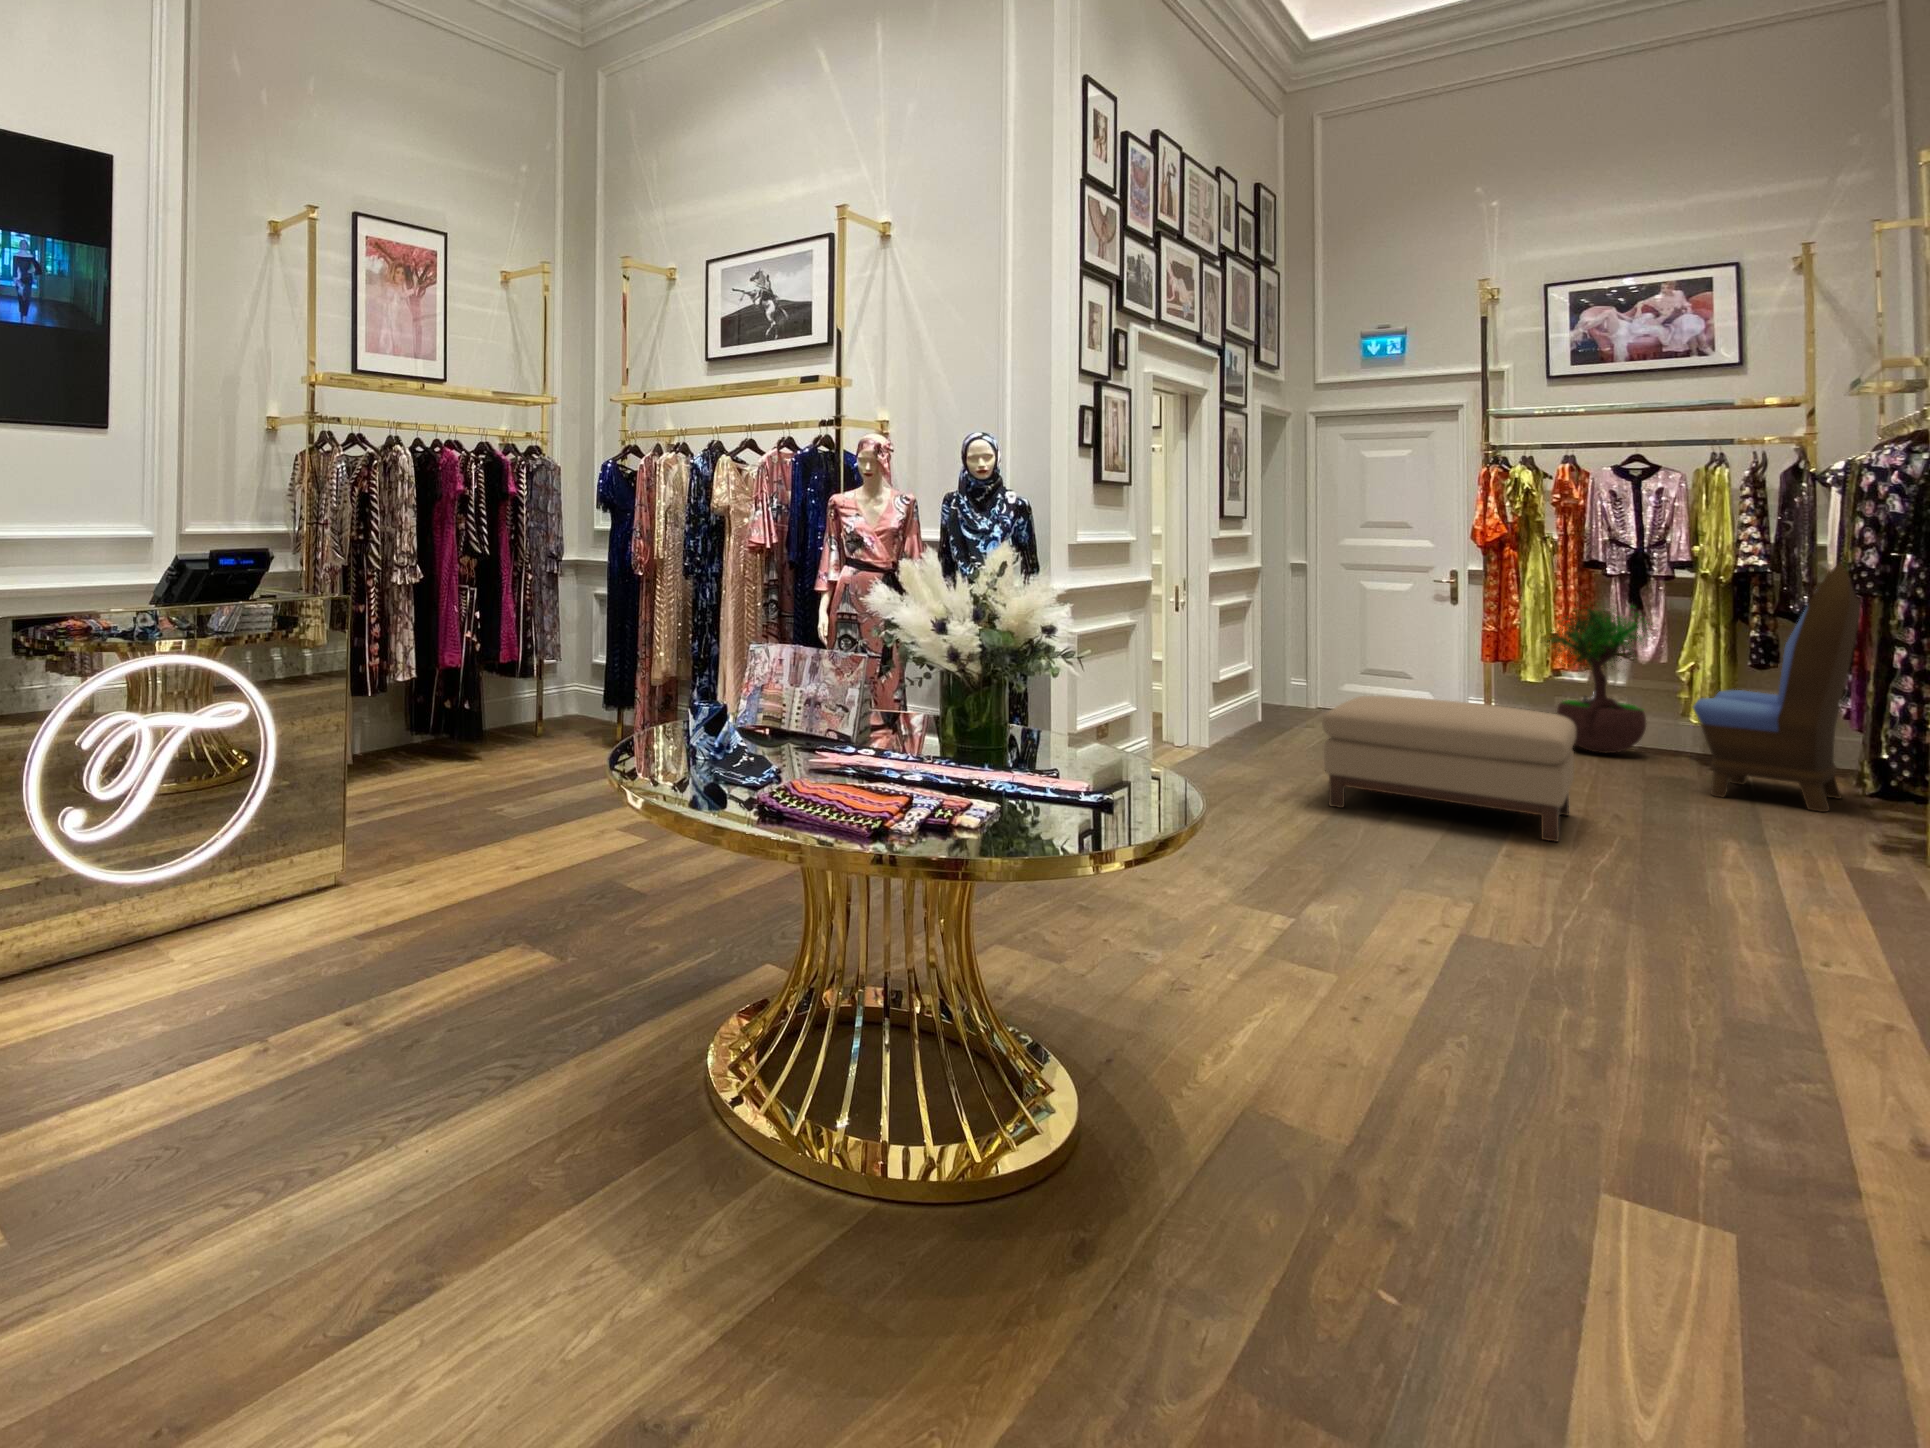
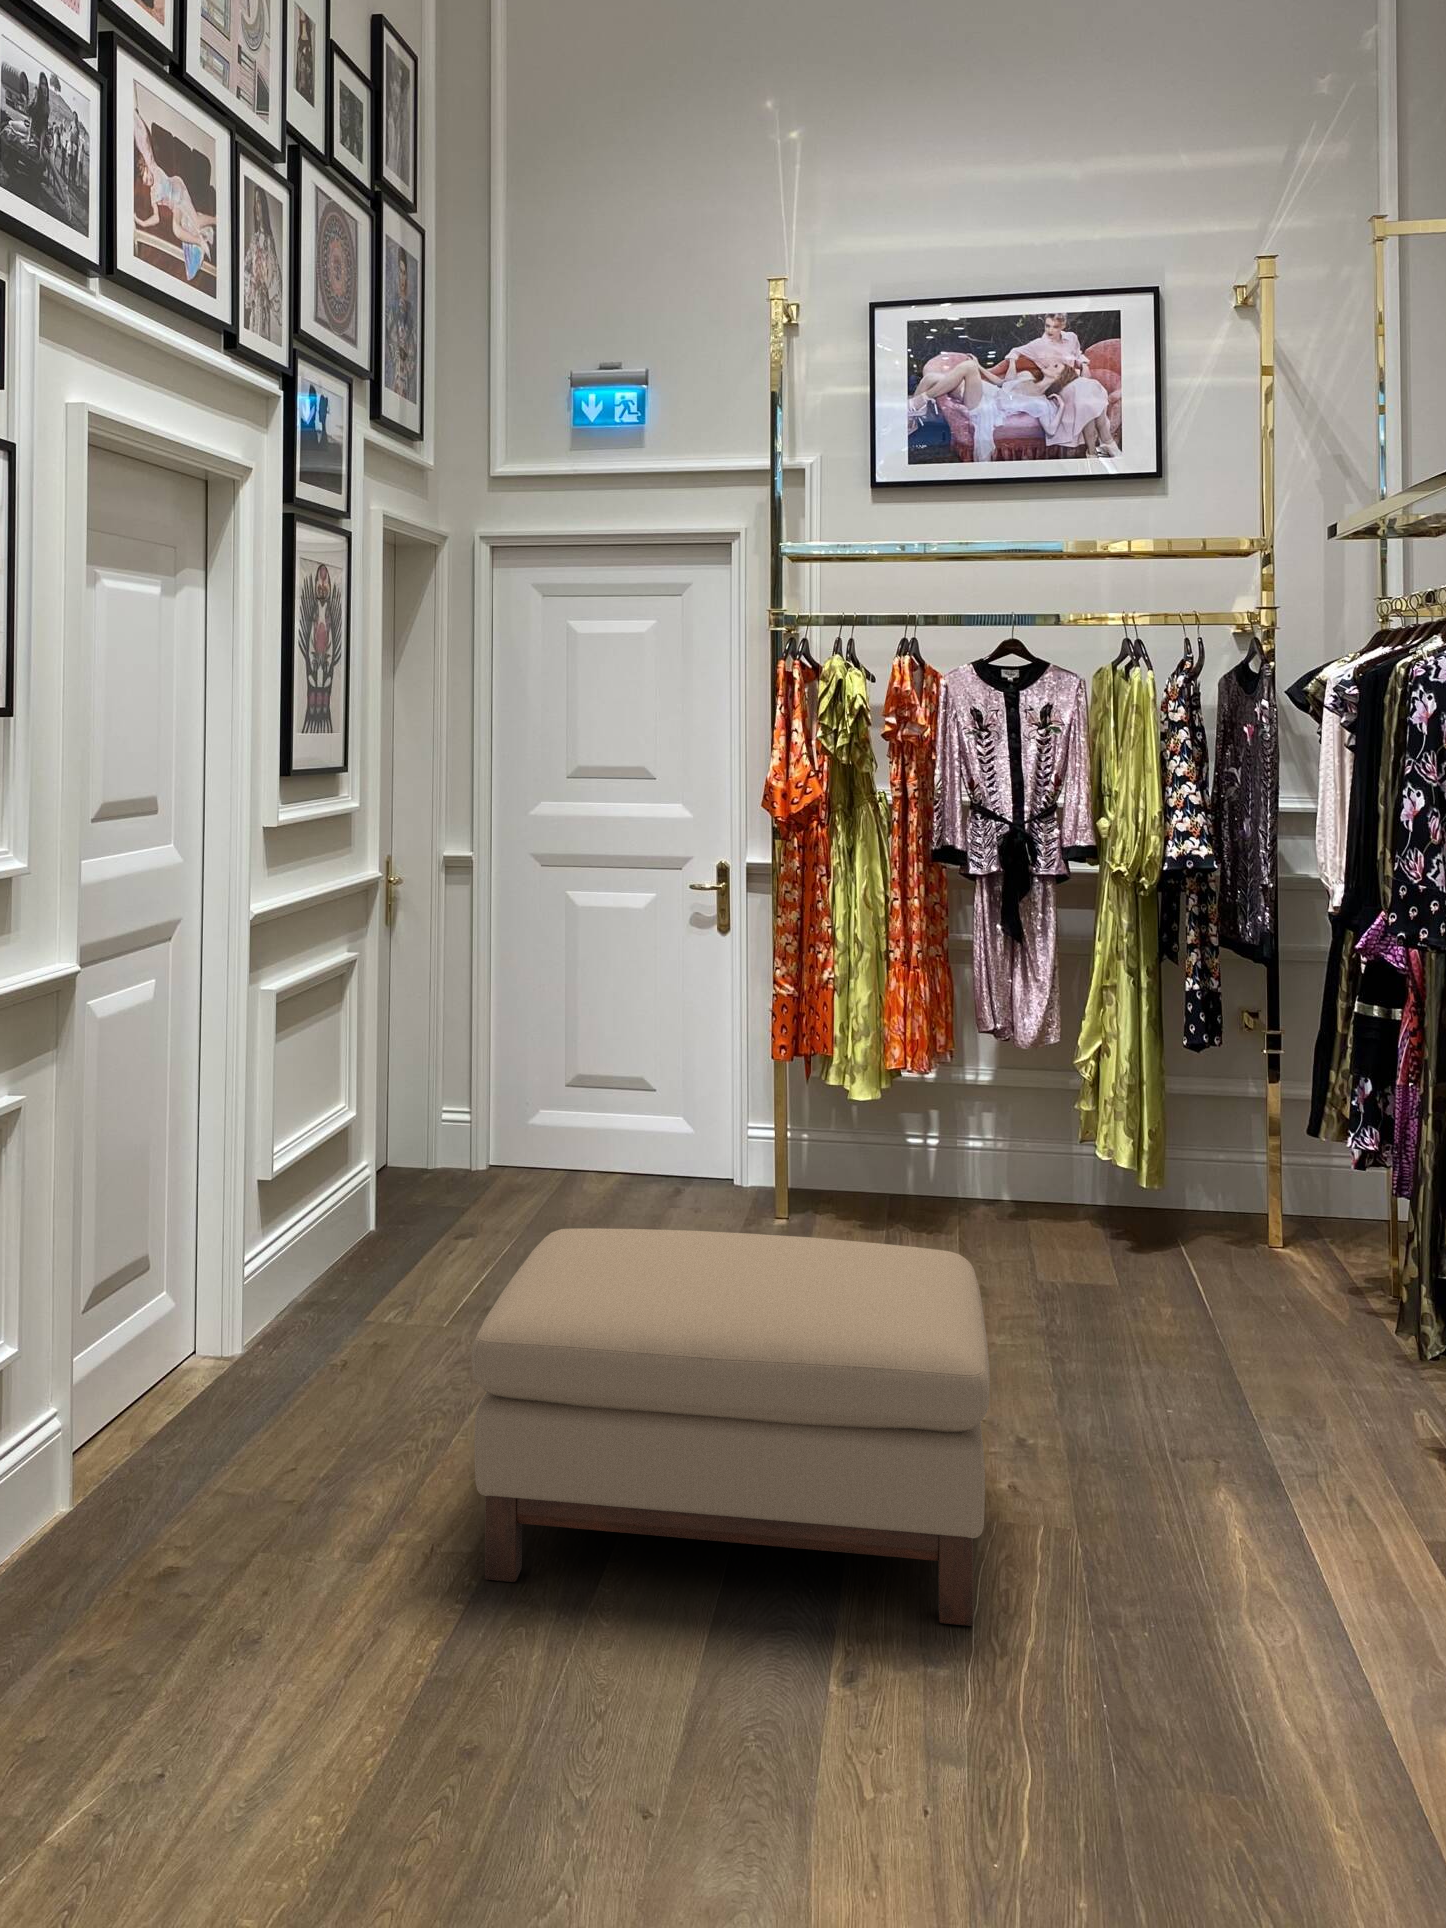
armchair: present [1693,563,1860,812] -> none [1125,848,1374,1353]
potted tree: present [1546,602,1652,753] -> none [859,909,1047,1220]

